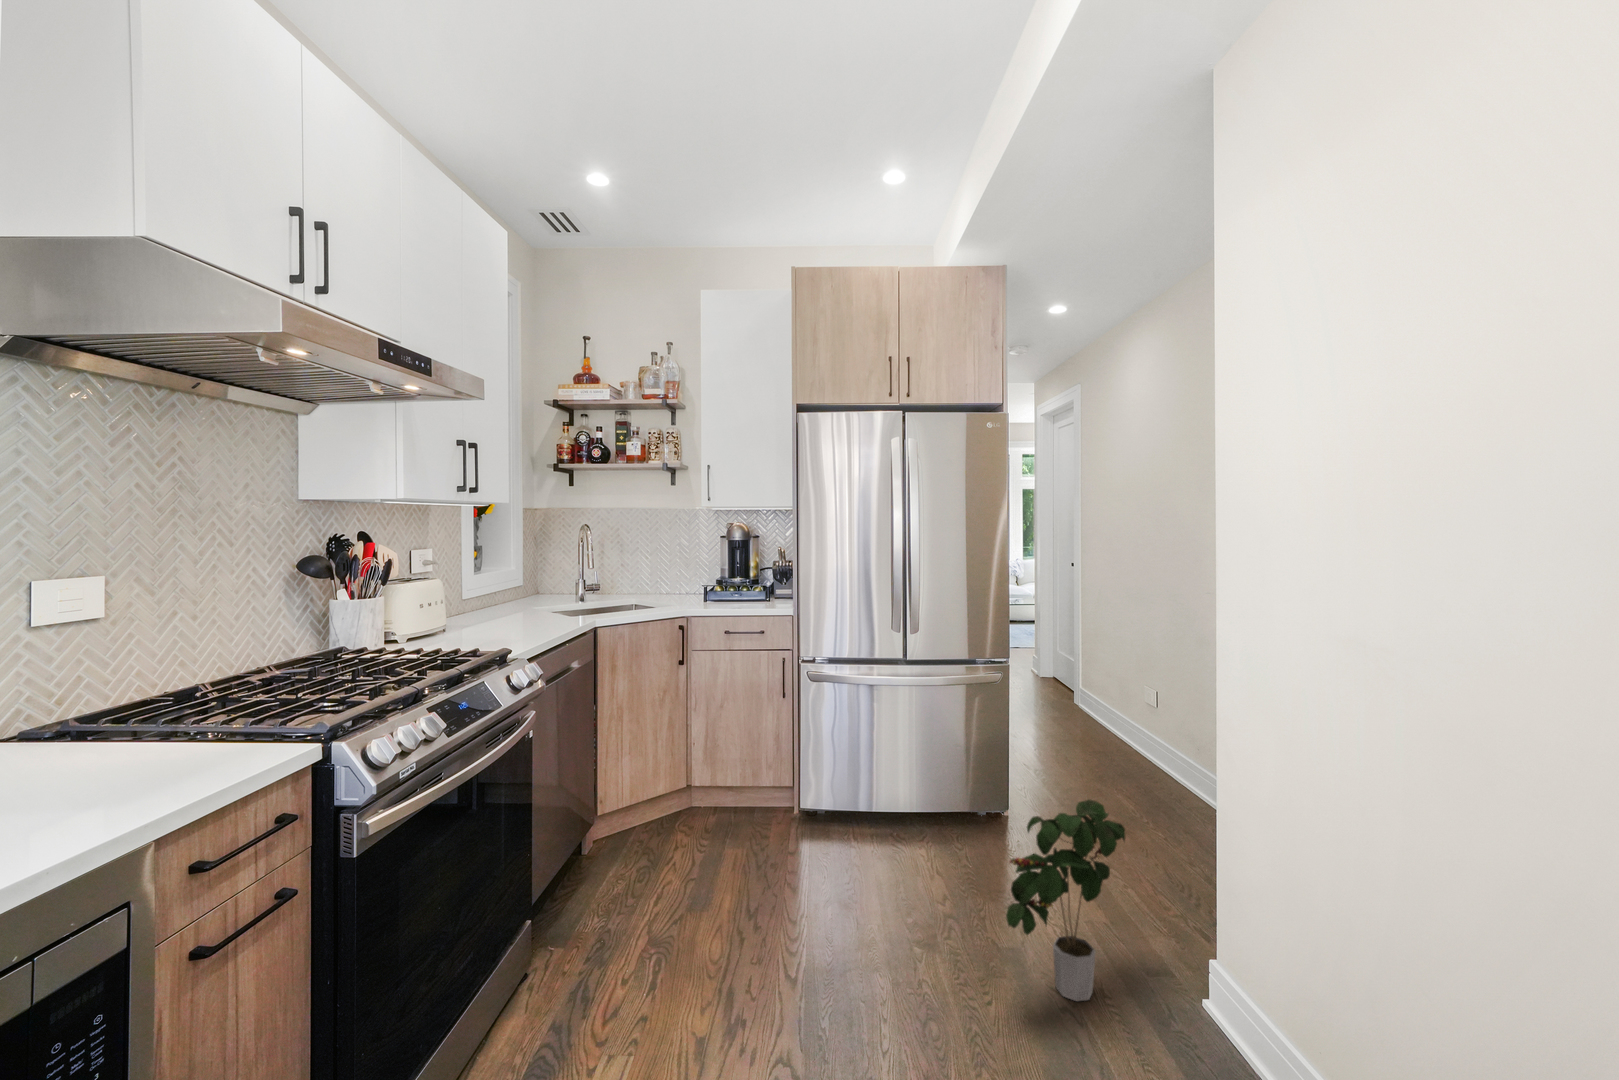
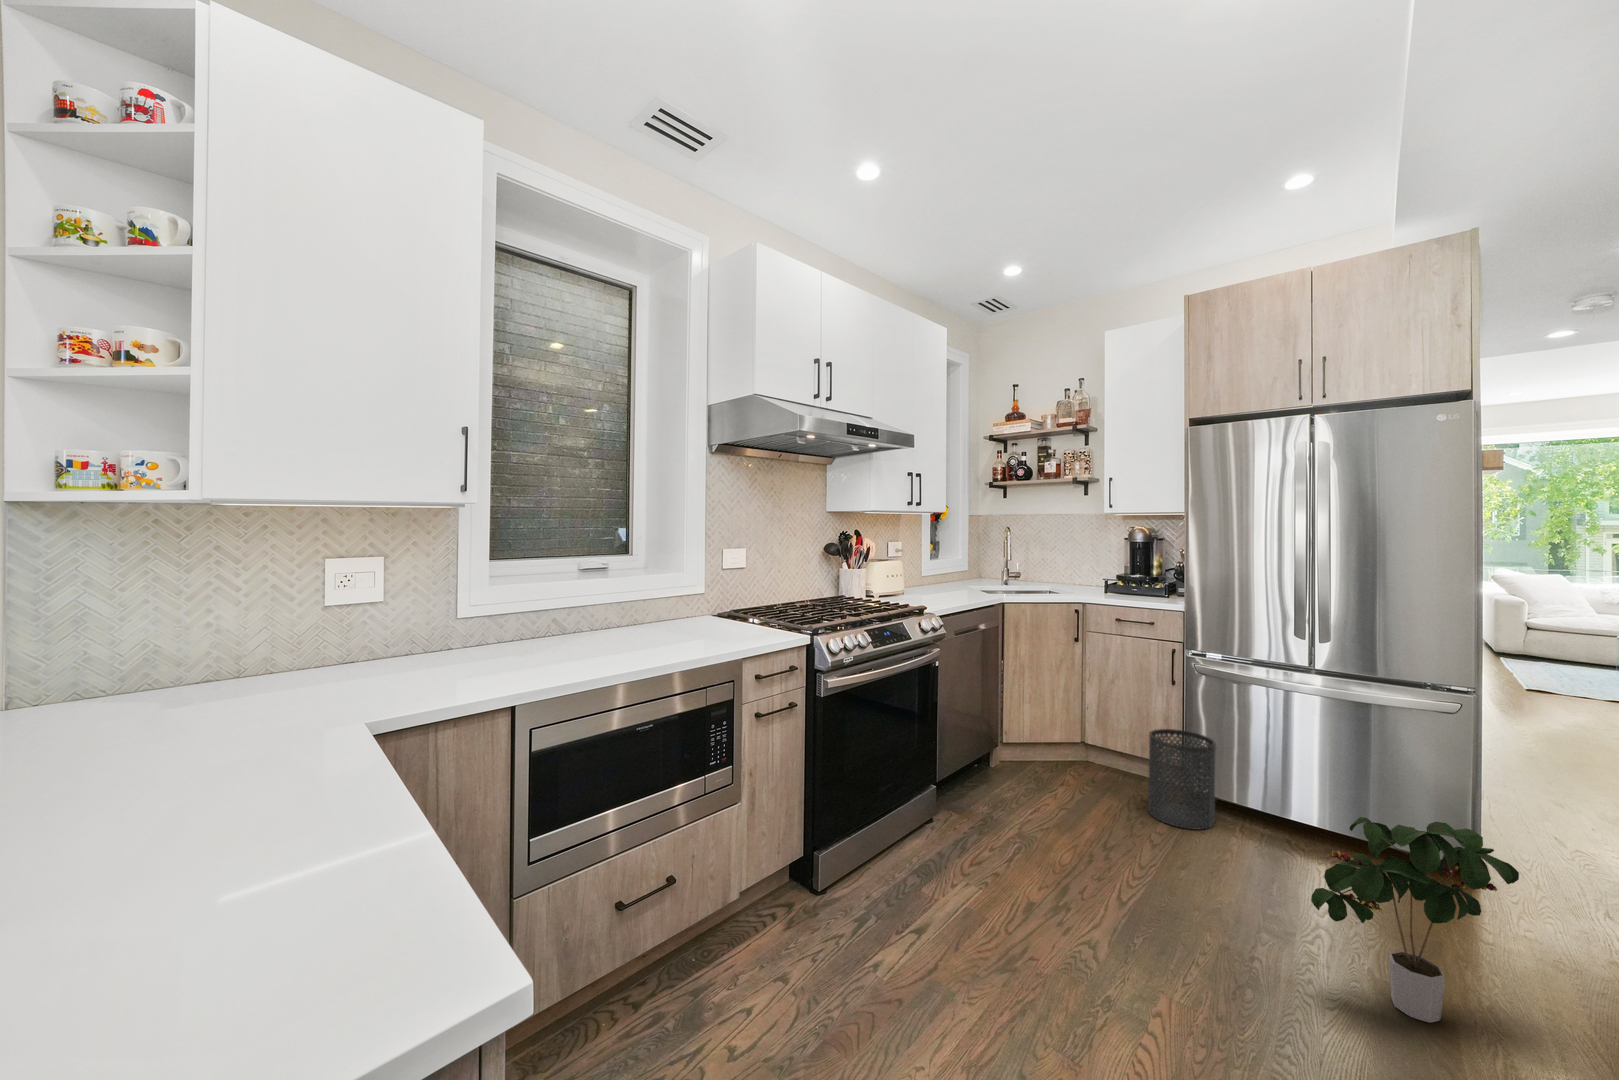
trash can: none [777,748,845,861] -> present [1148,729,1216,829]

